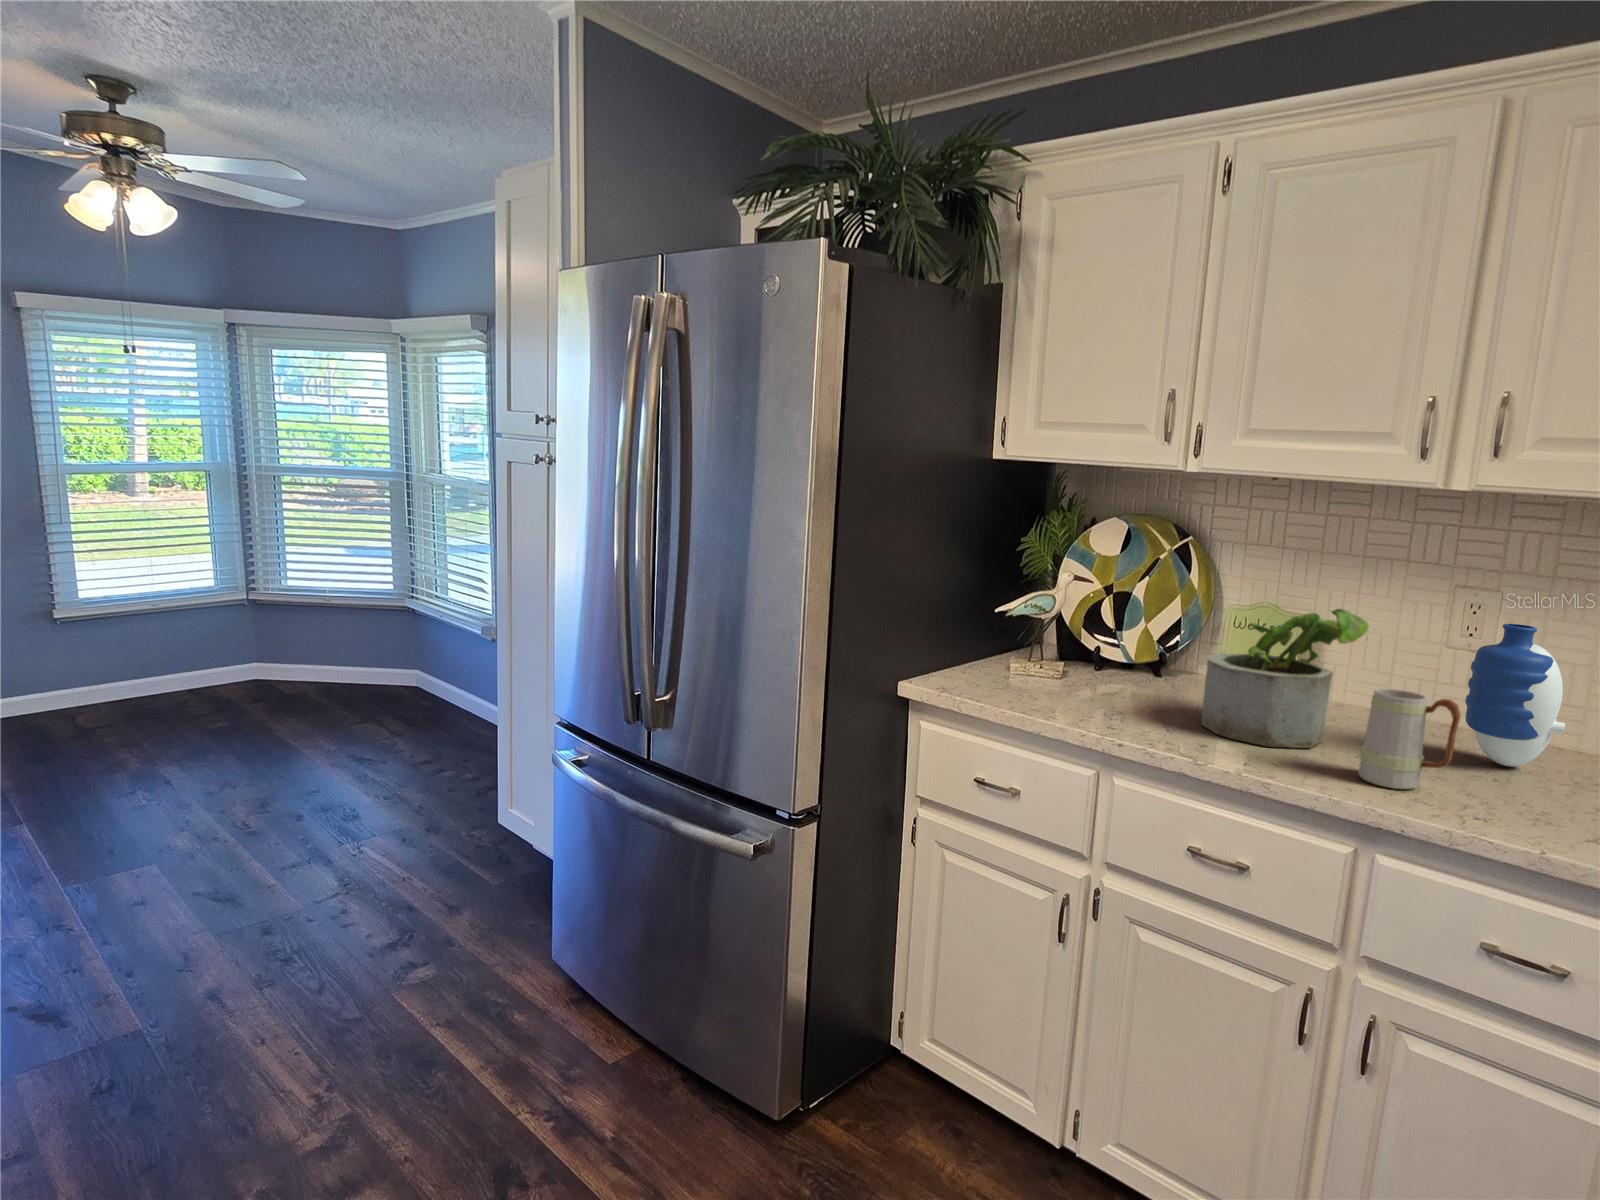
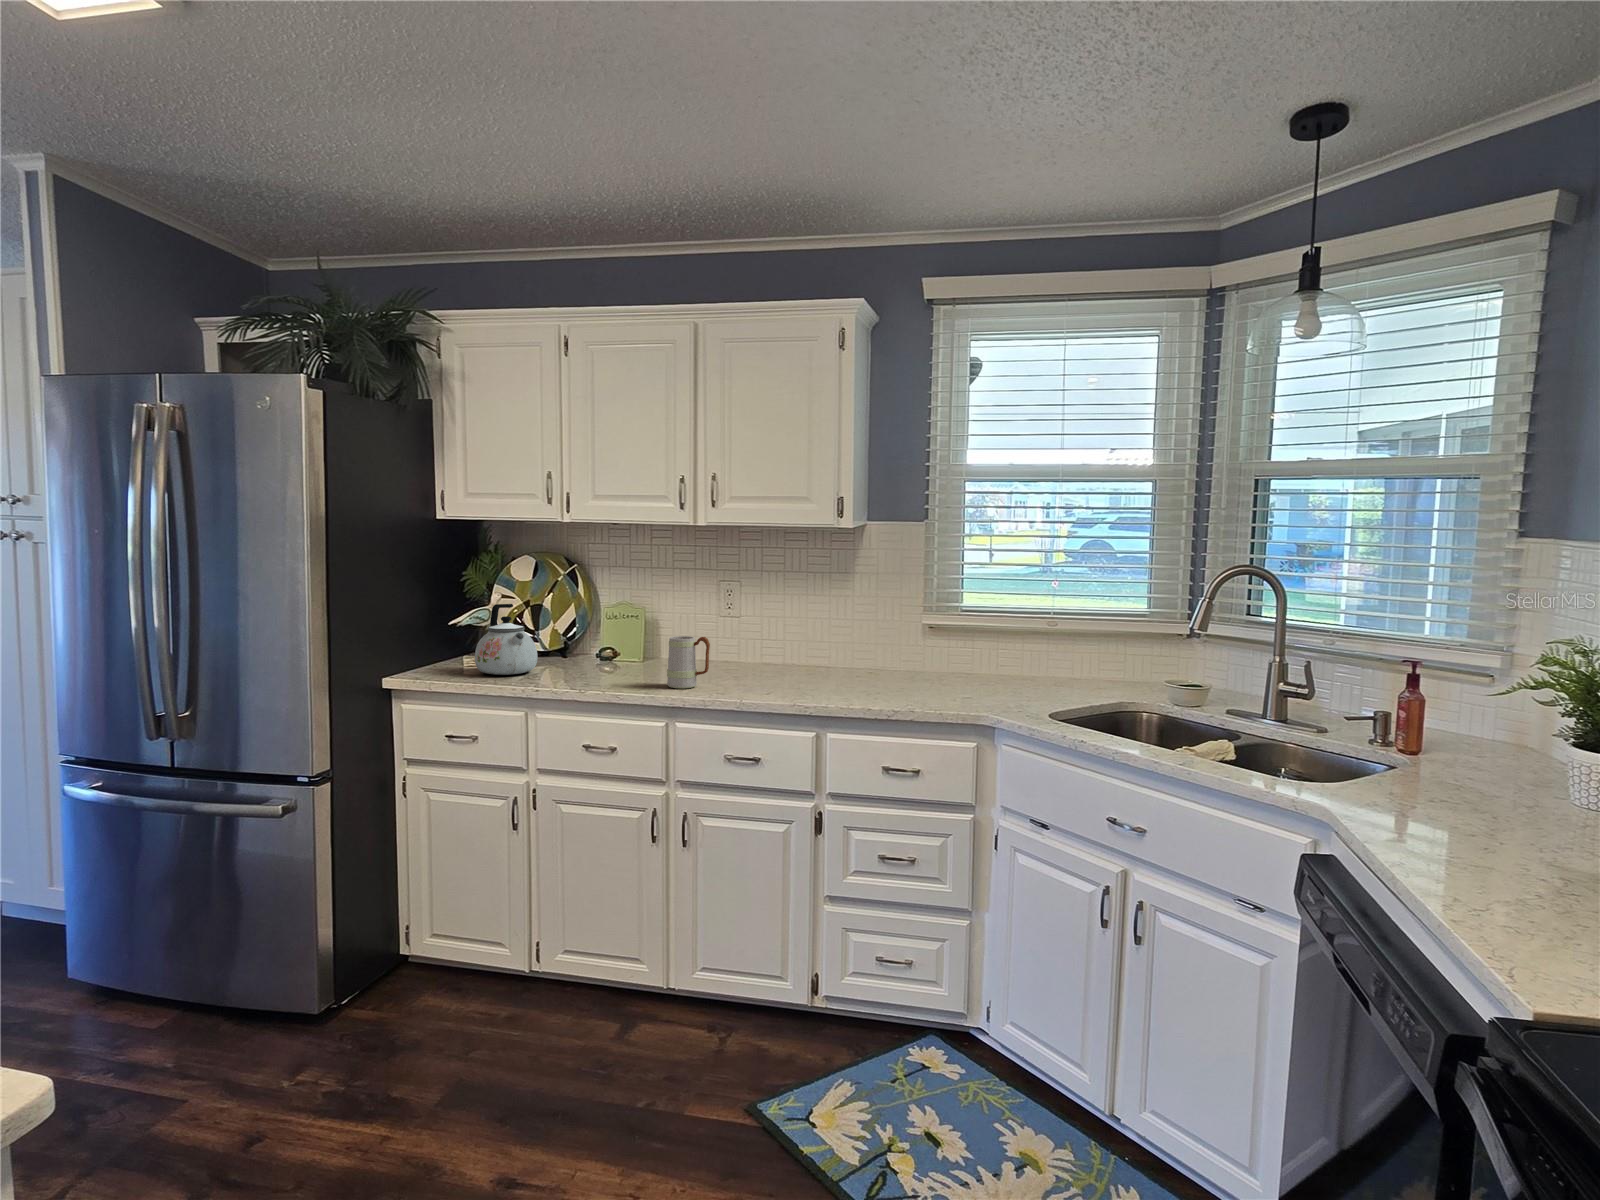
kettle: none [1027,591,1121,703] -> present [475,604,538,675]
potted plant: present [1201,609,1369,748] -> none [586,597,669,680]
vase: present [1465,624,1565,766] -> none [721,597,765,673]

